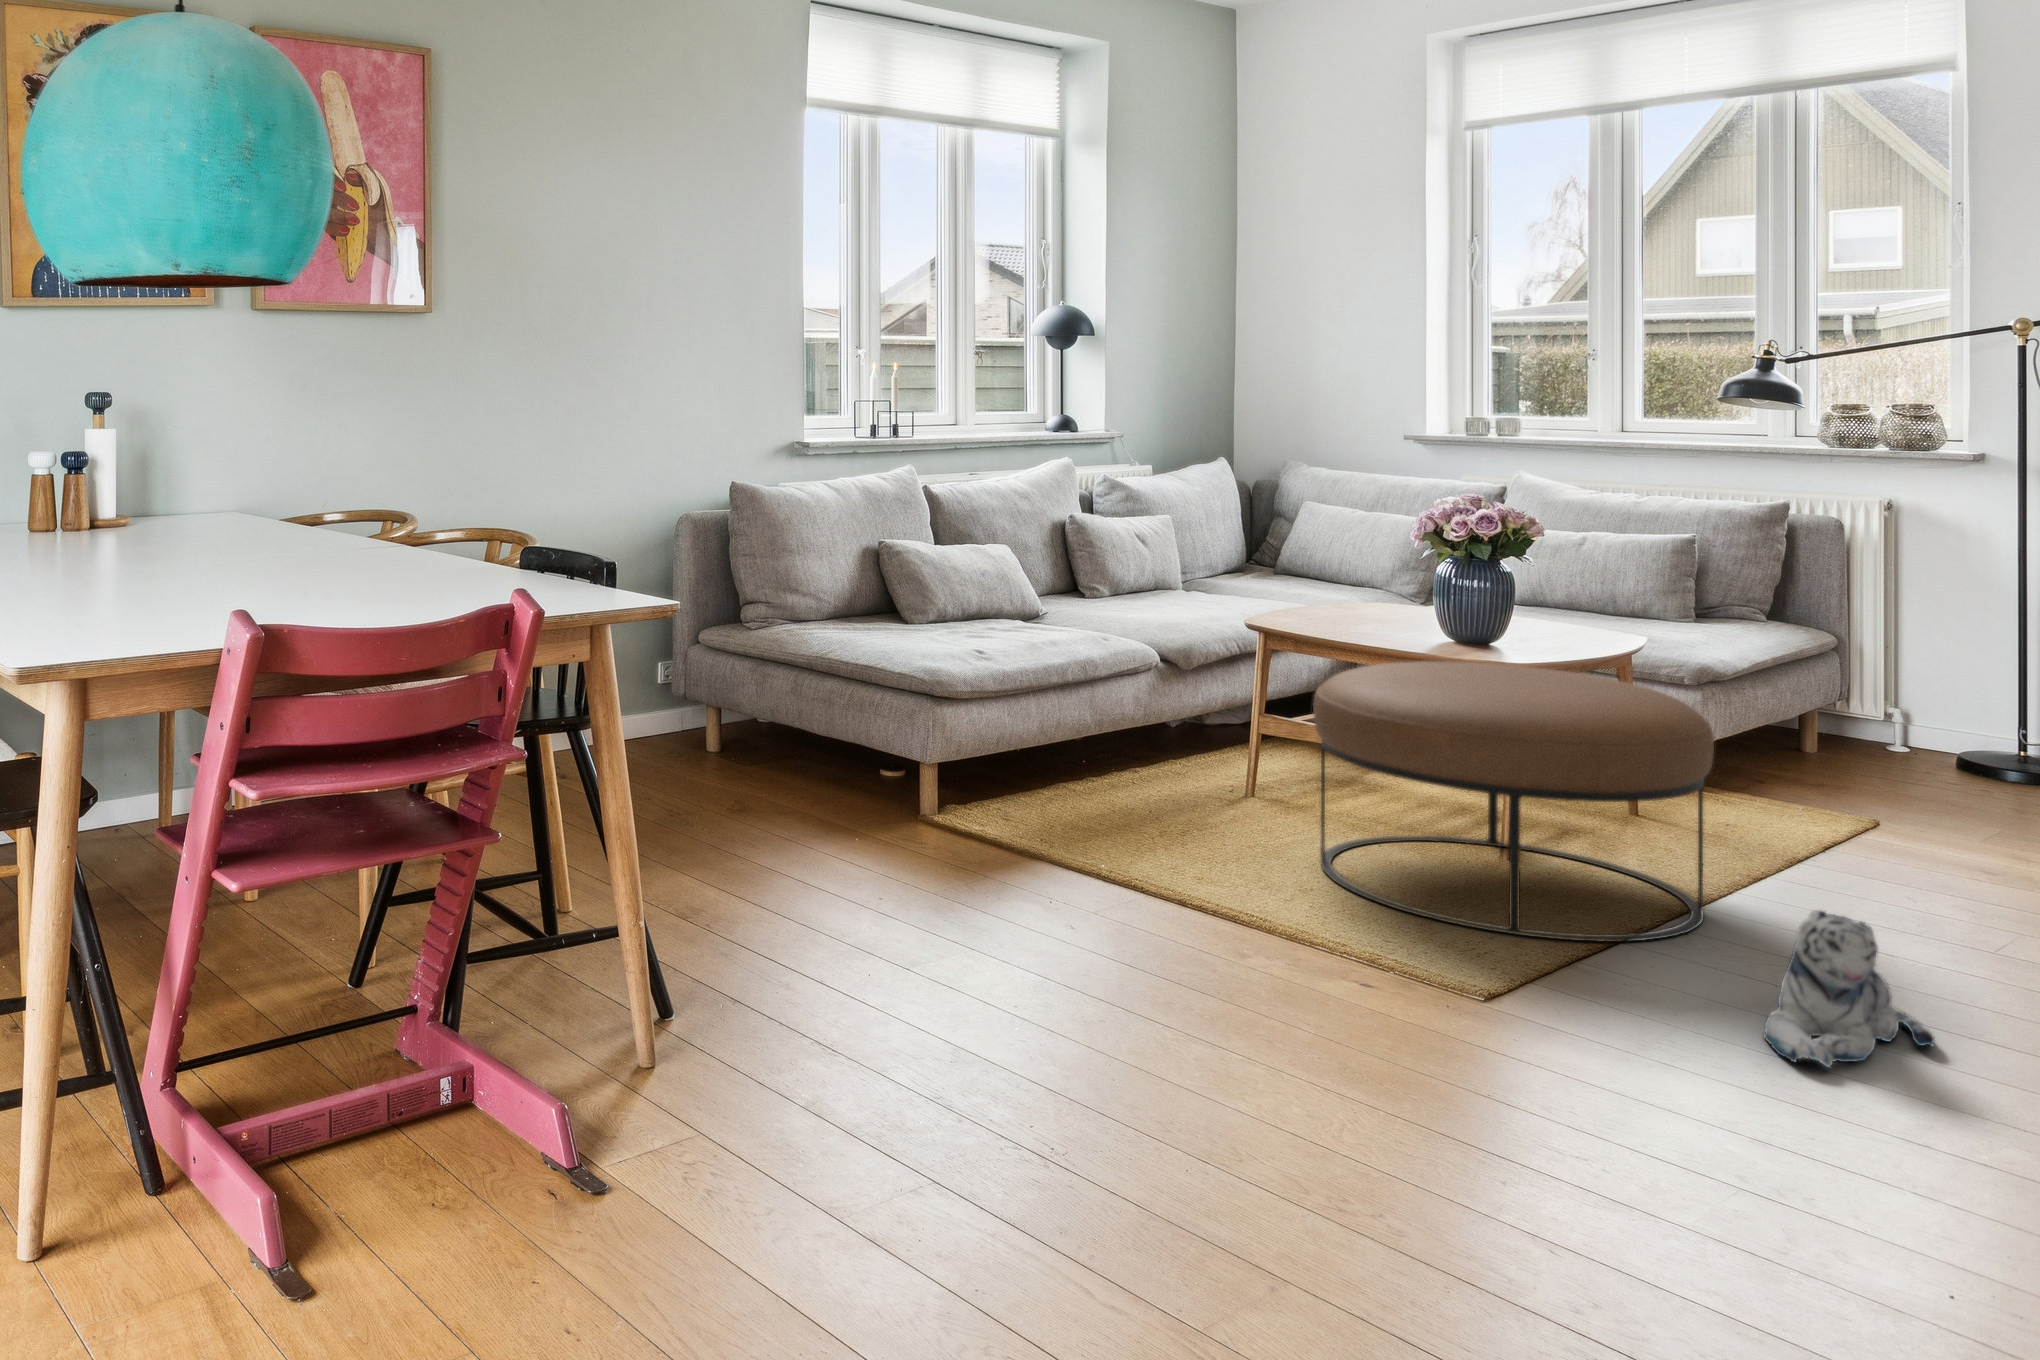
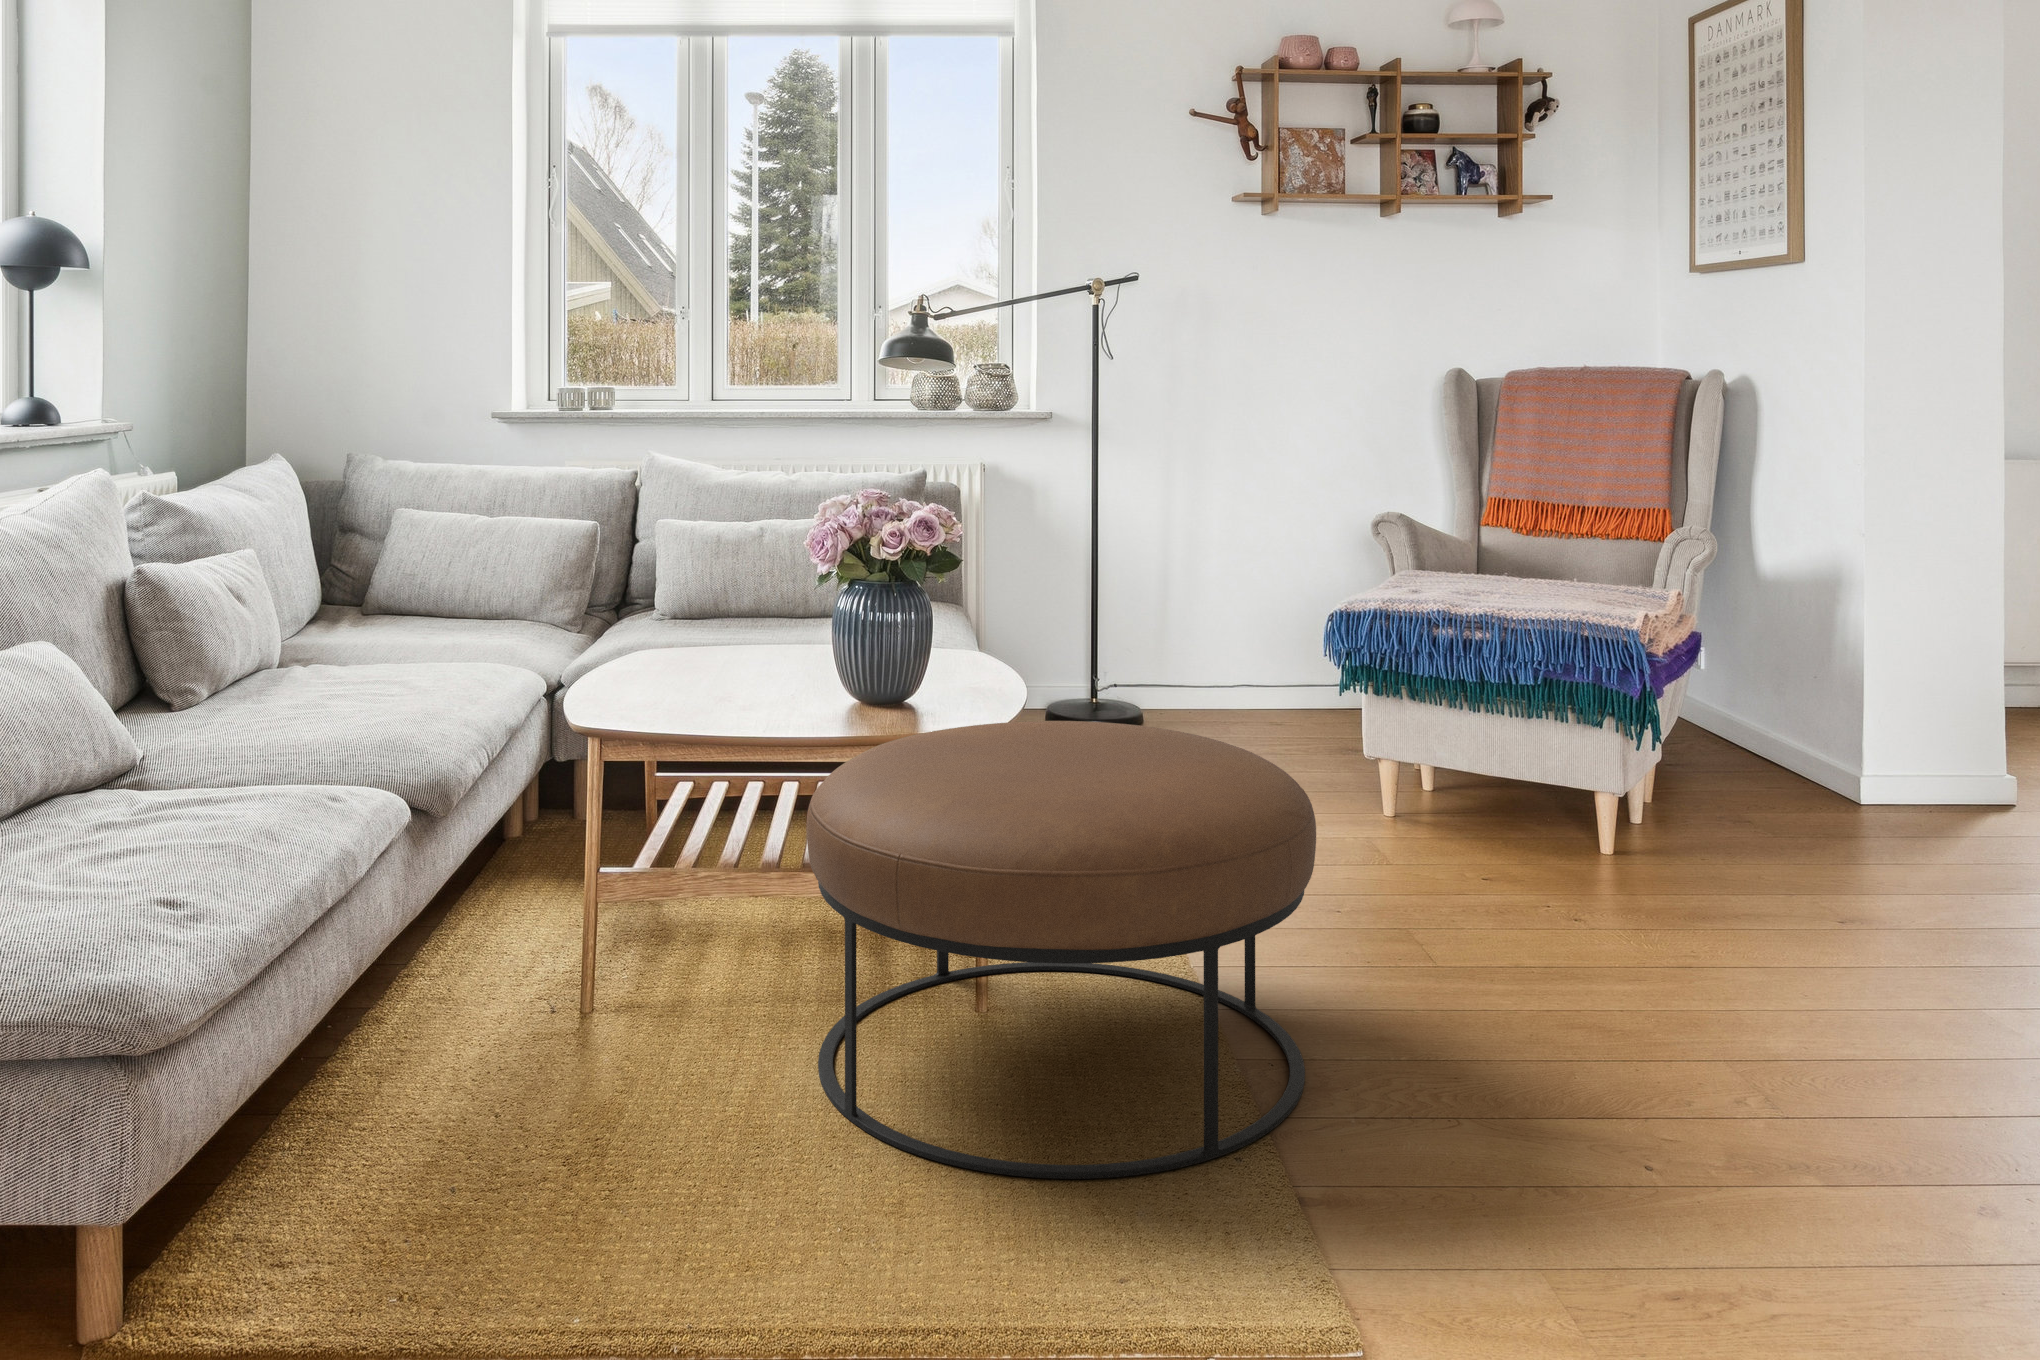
plush toy: present [1763,910,1934,1067] -> none [1550,1020,1771,1264]

